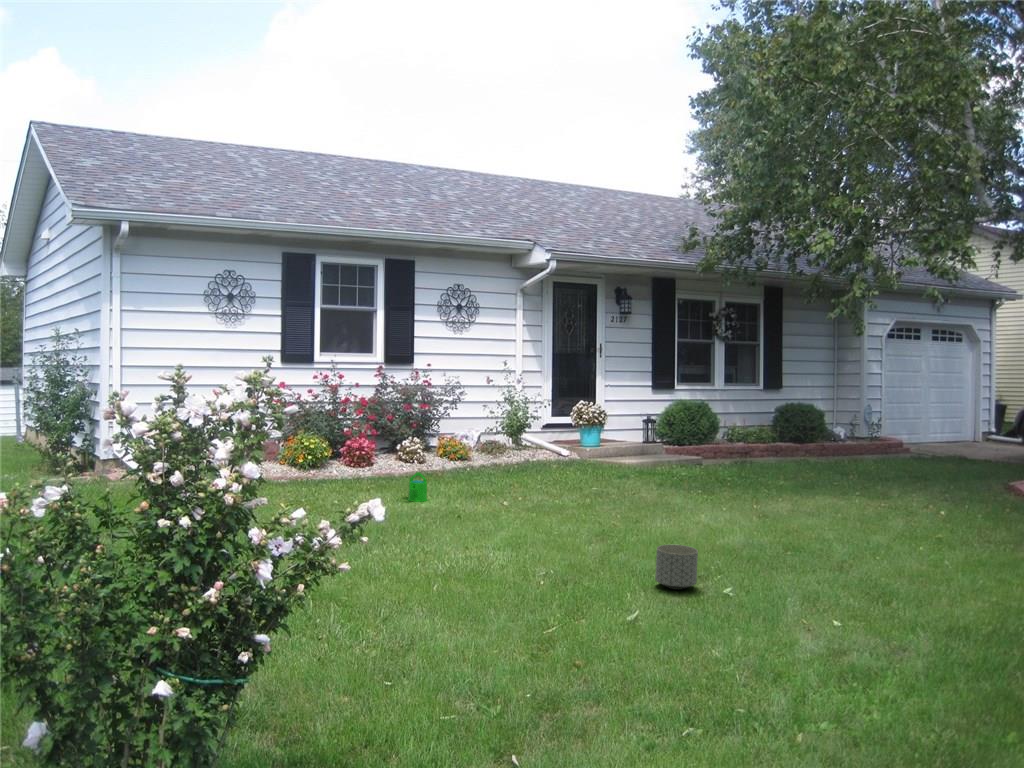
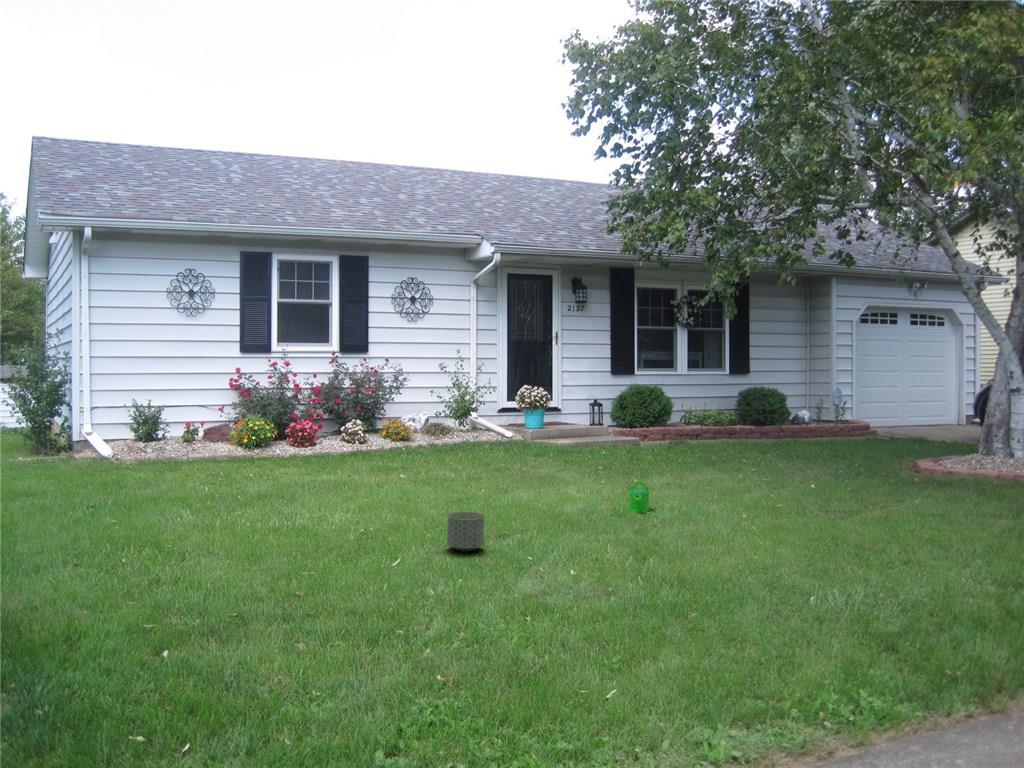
watering can: present [408,473,427,502] -> present [628,481,649,512]

